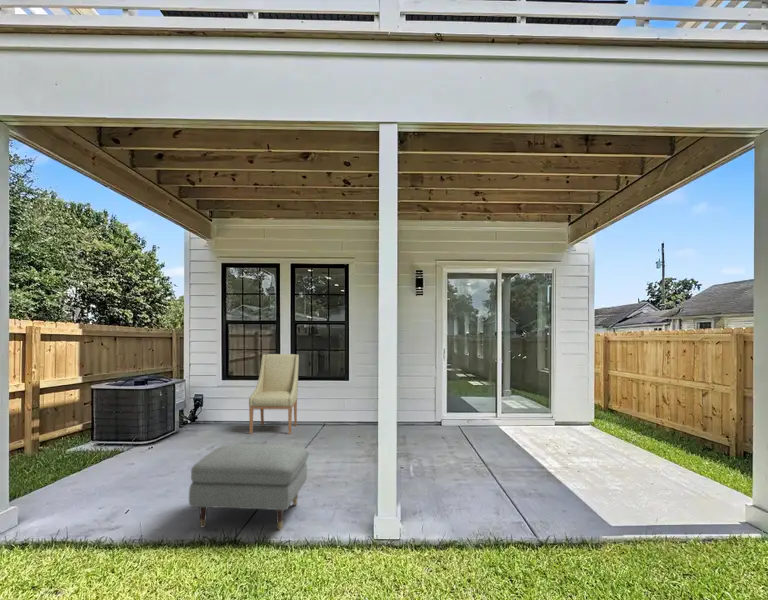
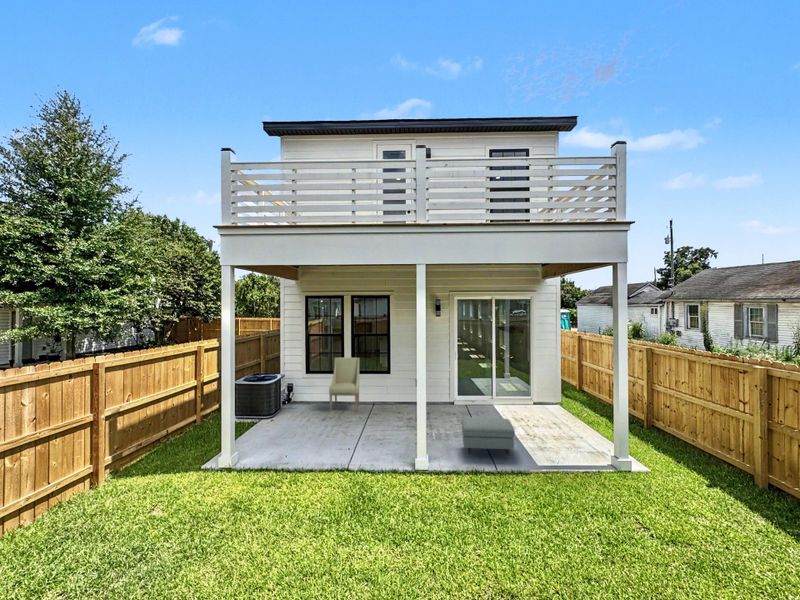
ottoman: present [189,444,308,530] -> present [461,417,515,459]

